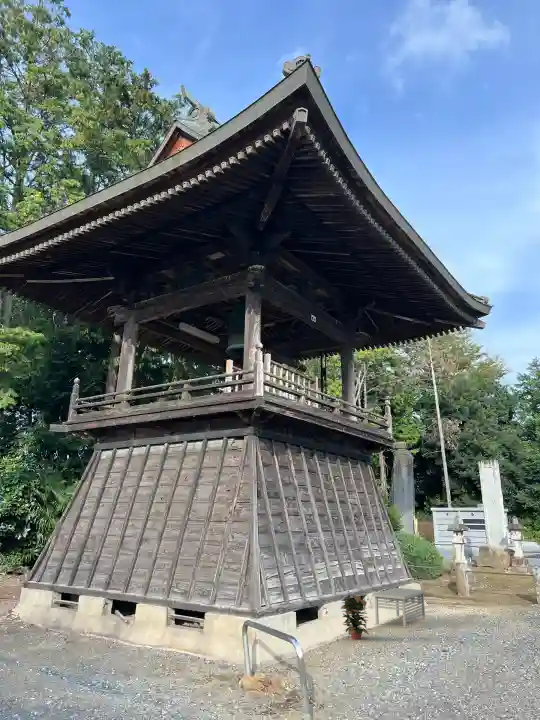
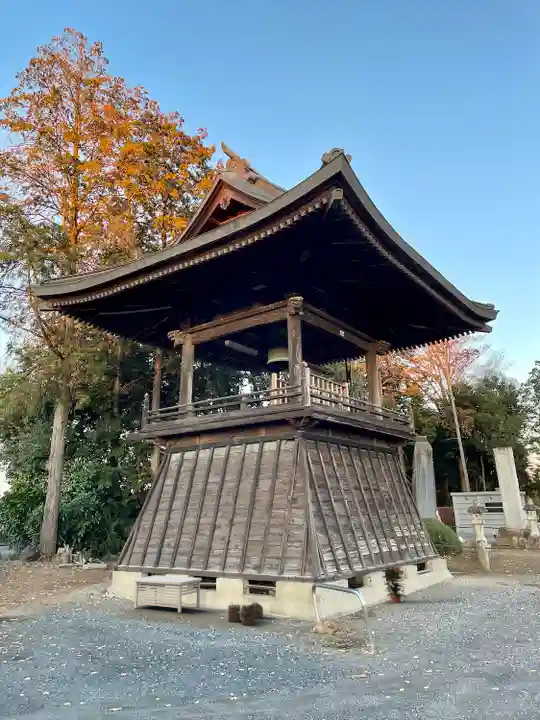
storage bench: present [372,588,425,628] -> present [133,576,202,613]
woven basket: none [141,636,188,669] -> present [228,602,263,625]

